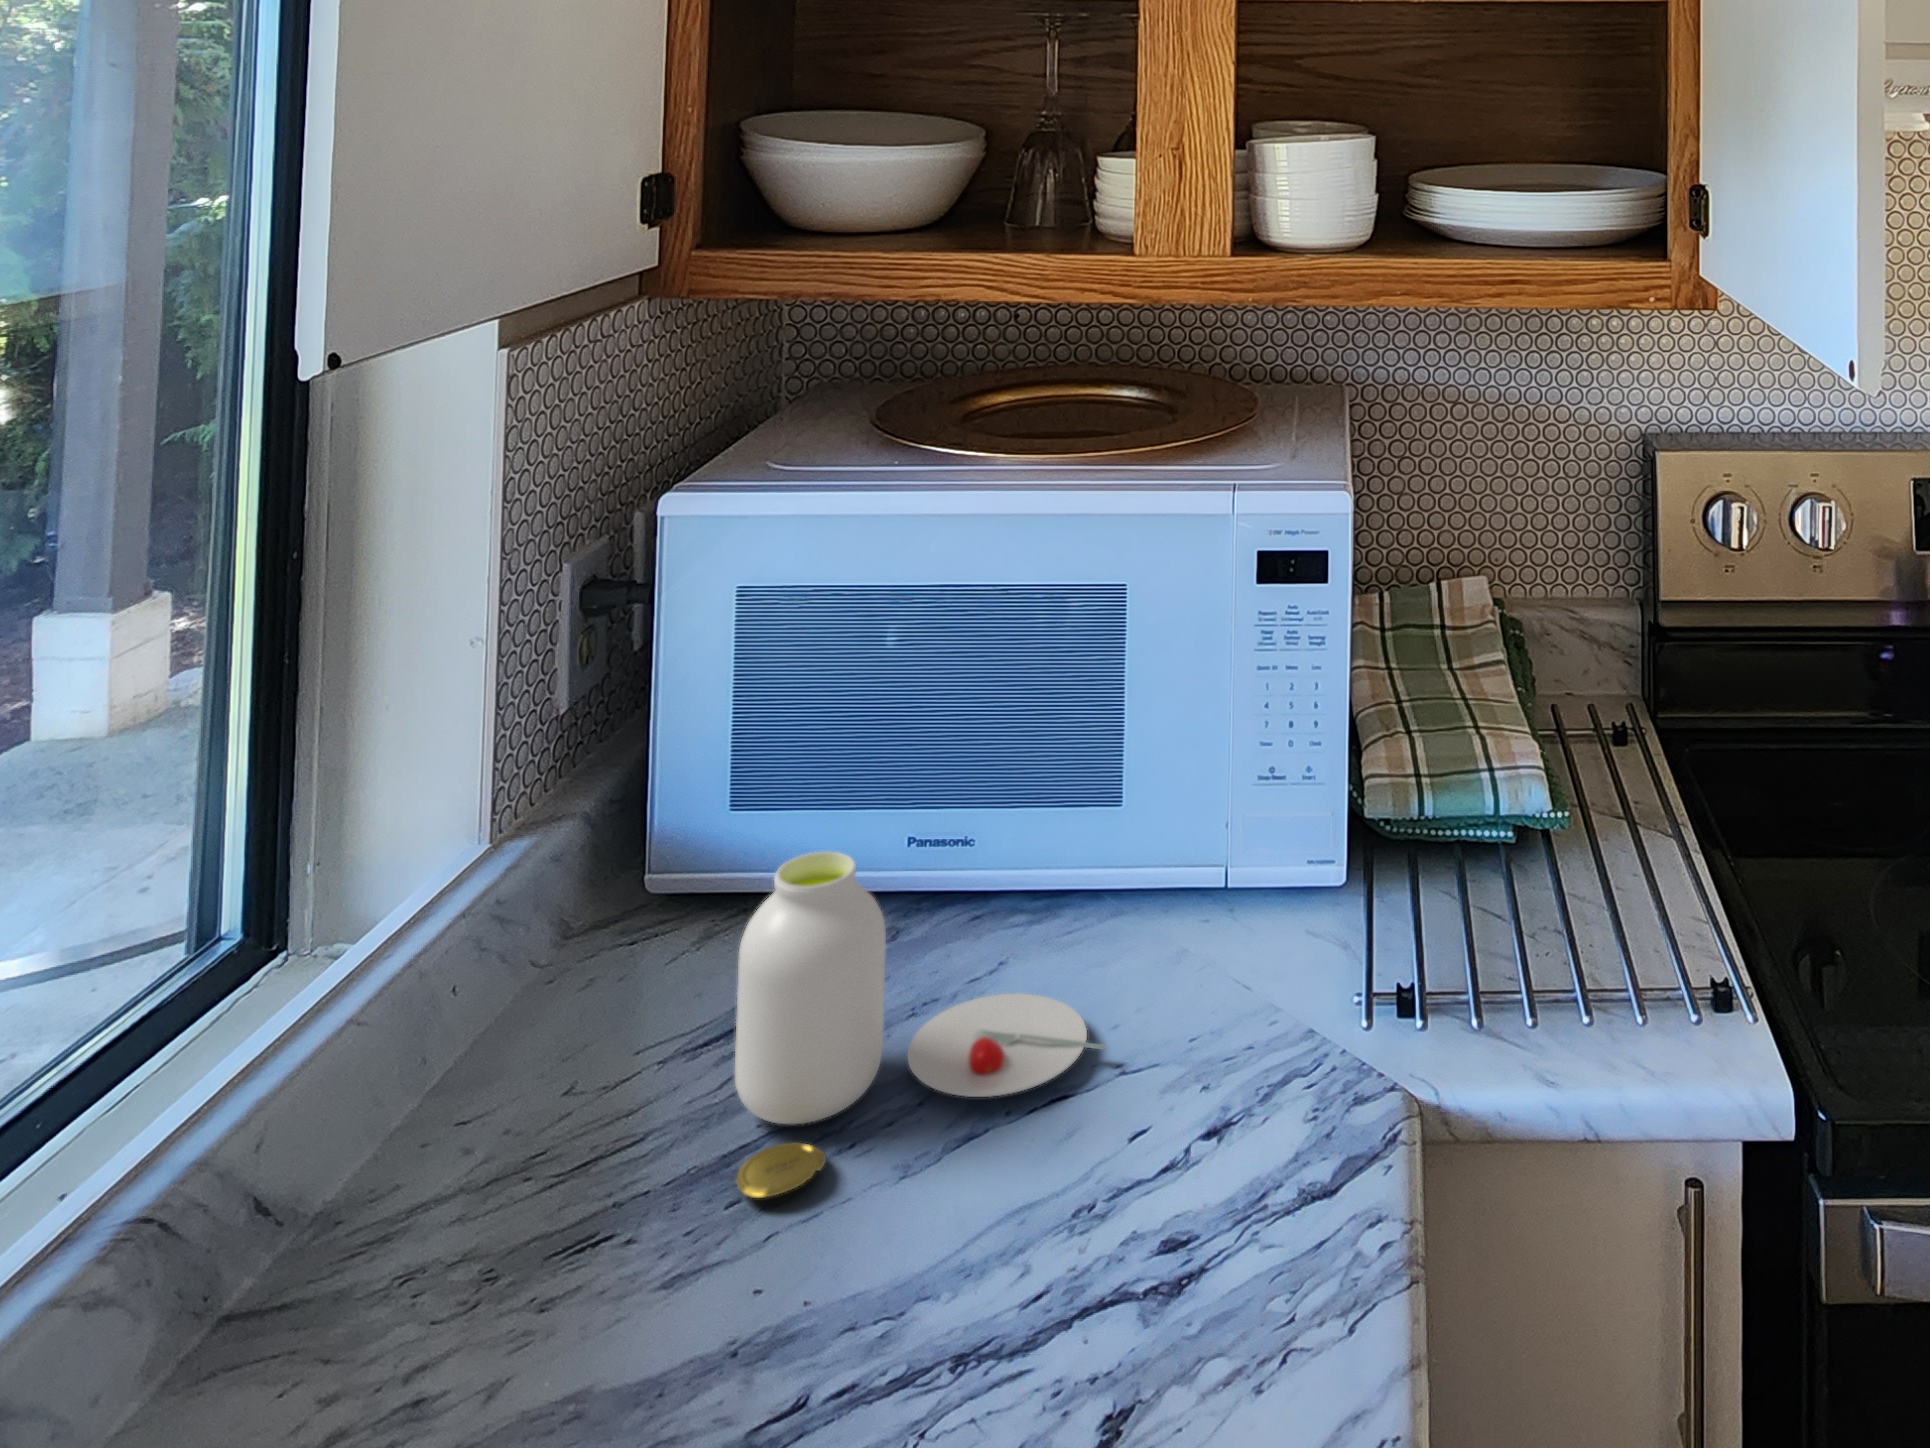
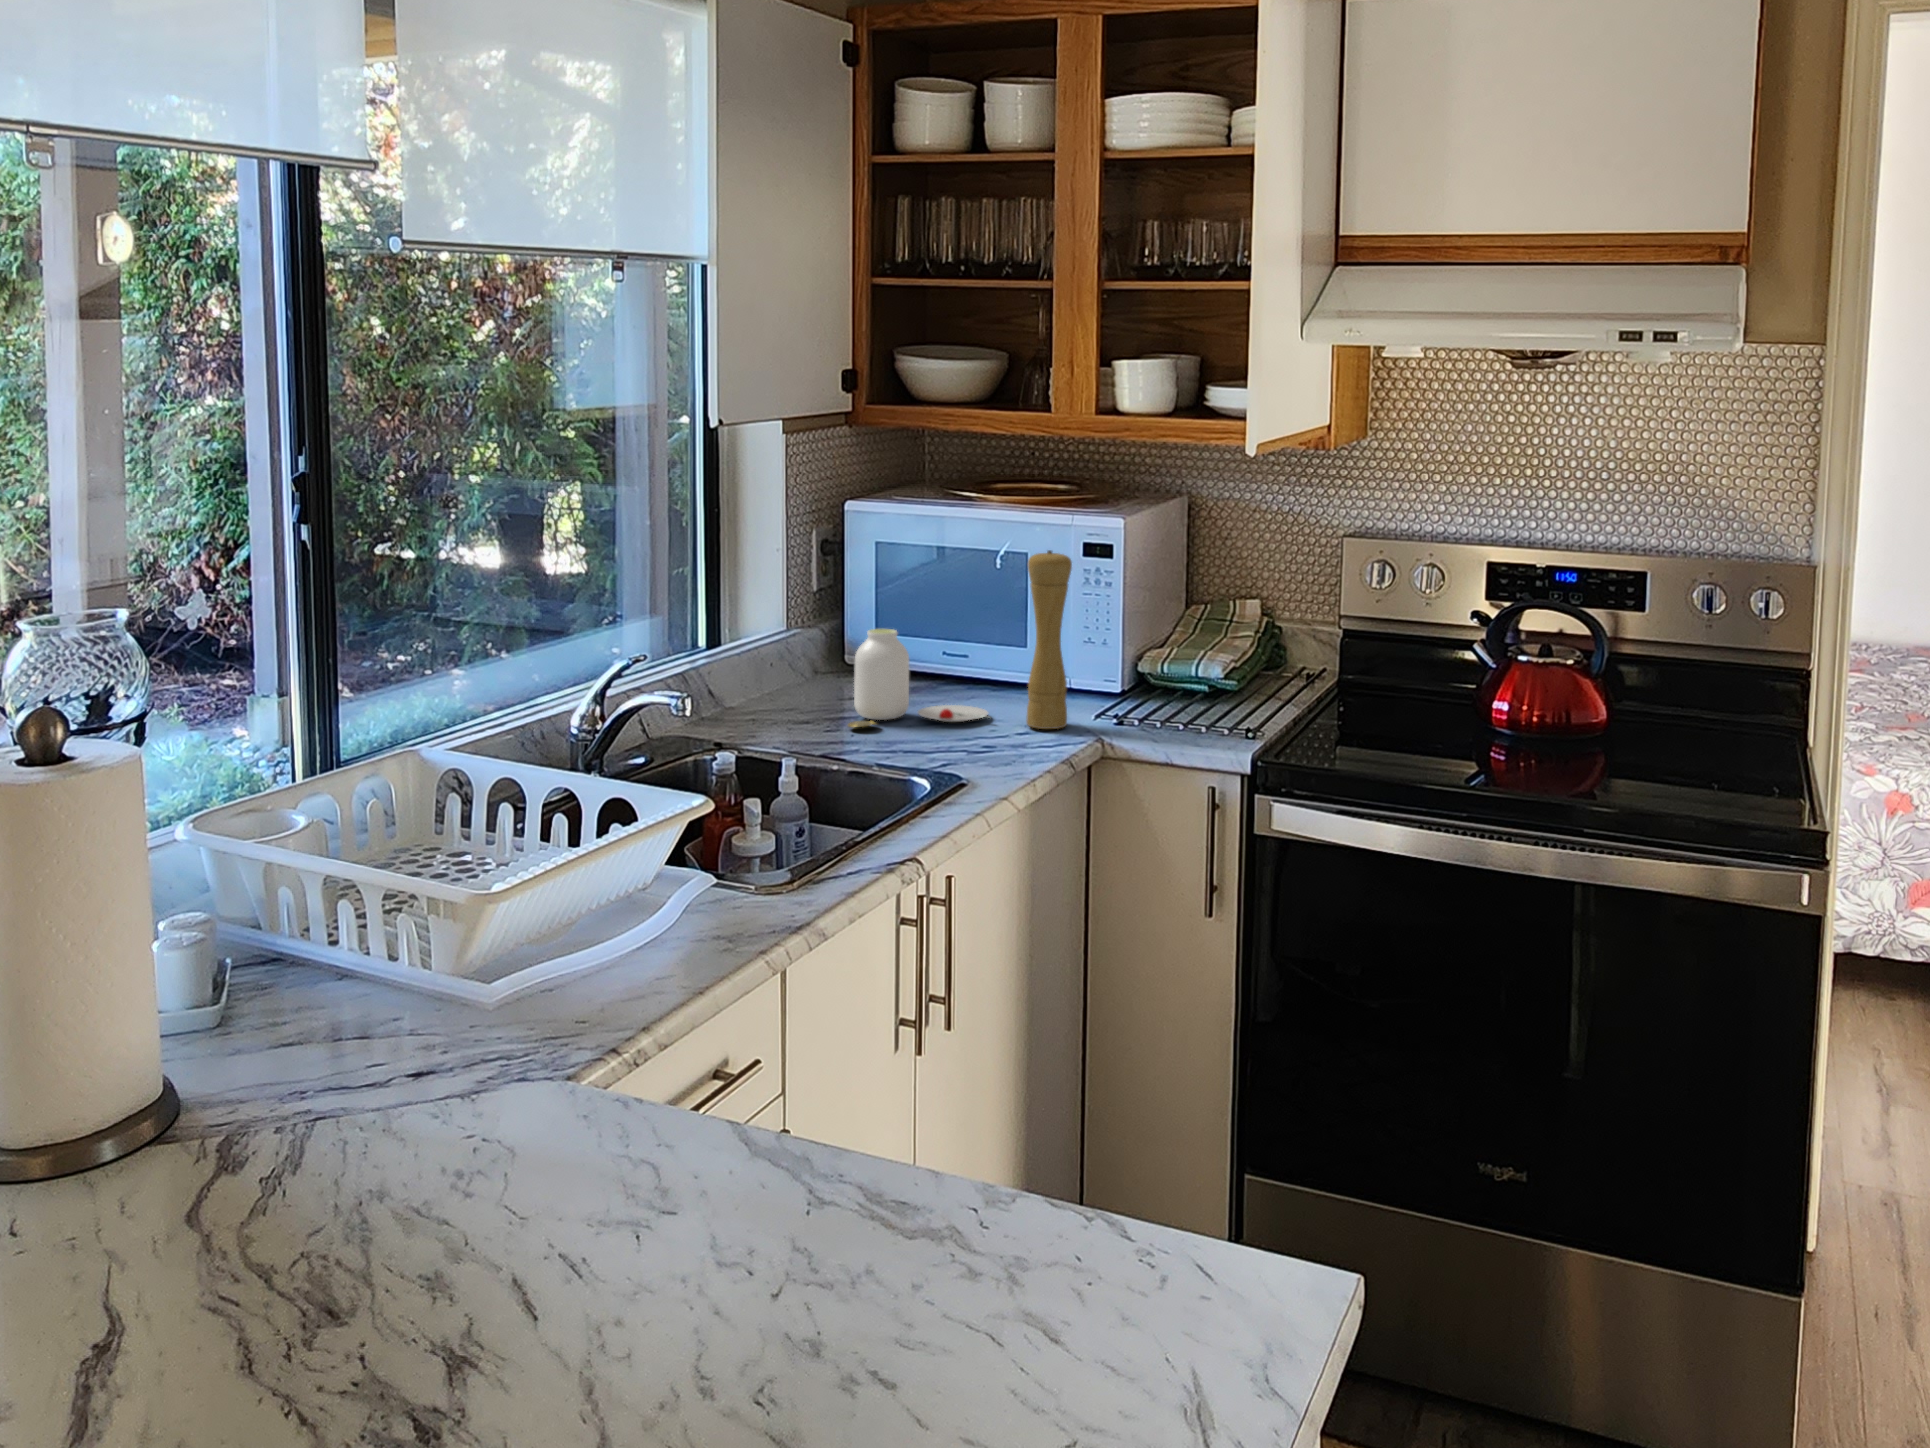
pepper mill: none [1195,612,1305,1067] -> present [1026,550,1072,729]

